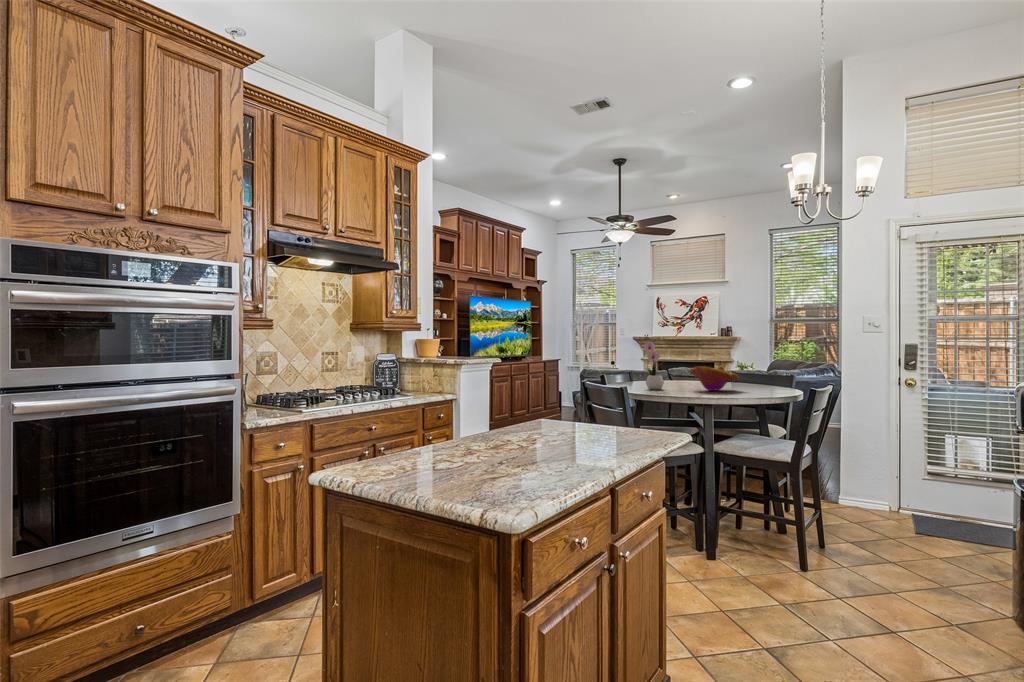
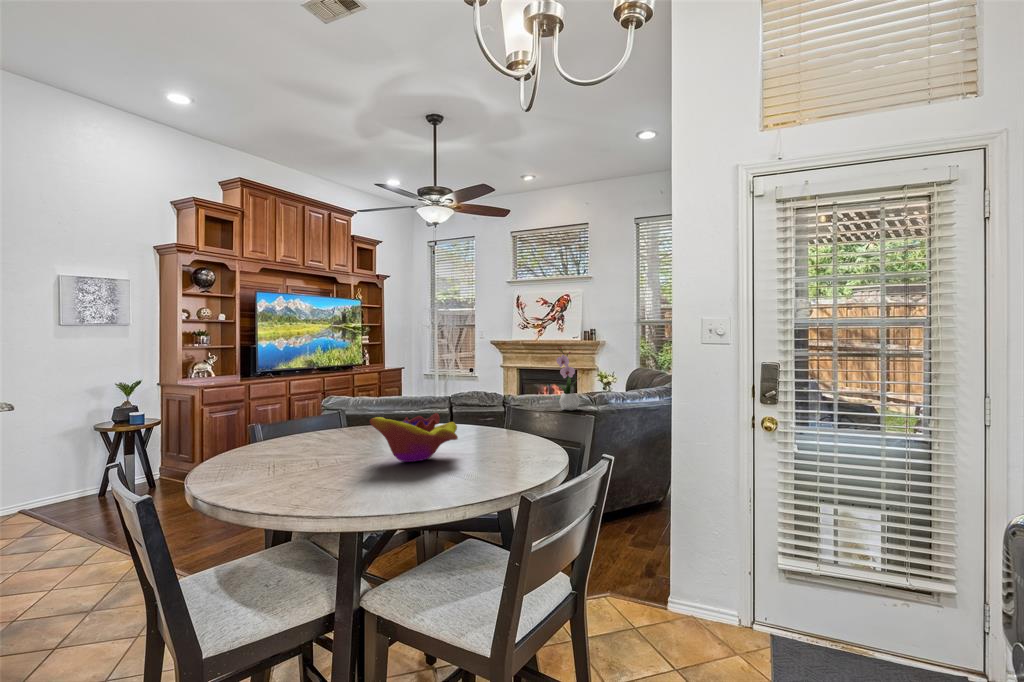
flower arrangement: present [644,335,664,390] -> present [556,347,580,410]

